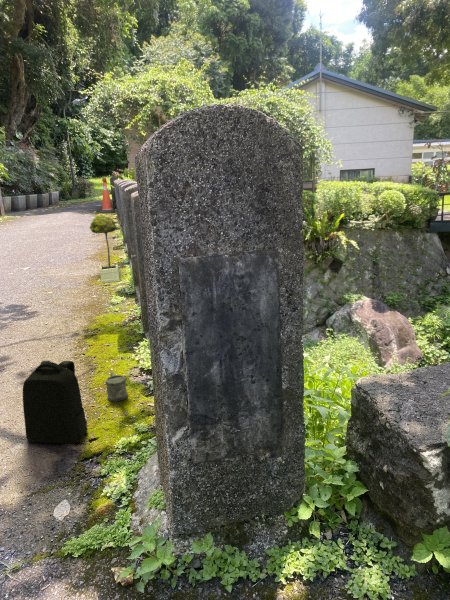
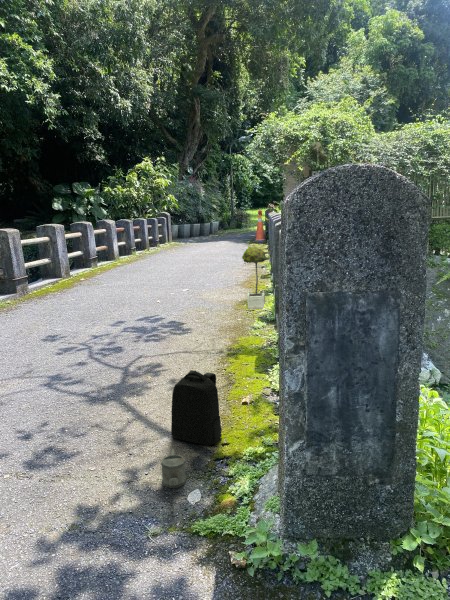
watering can: present [105,372,128,401] -> present [161,449,186,488]

